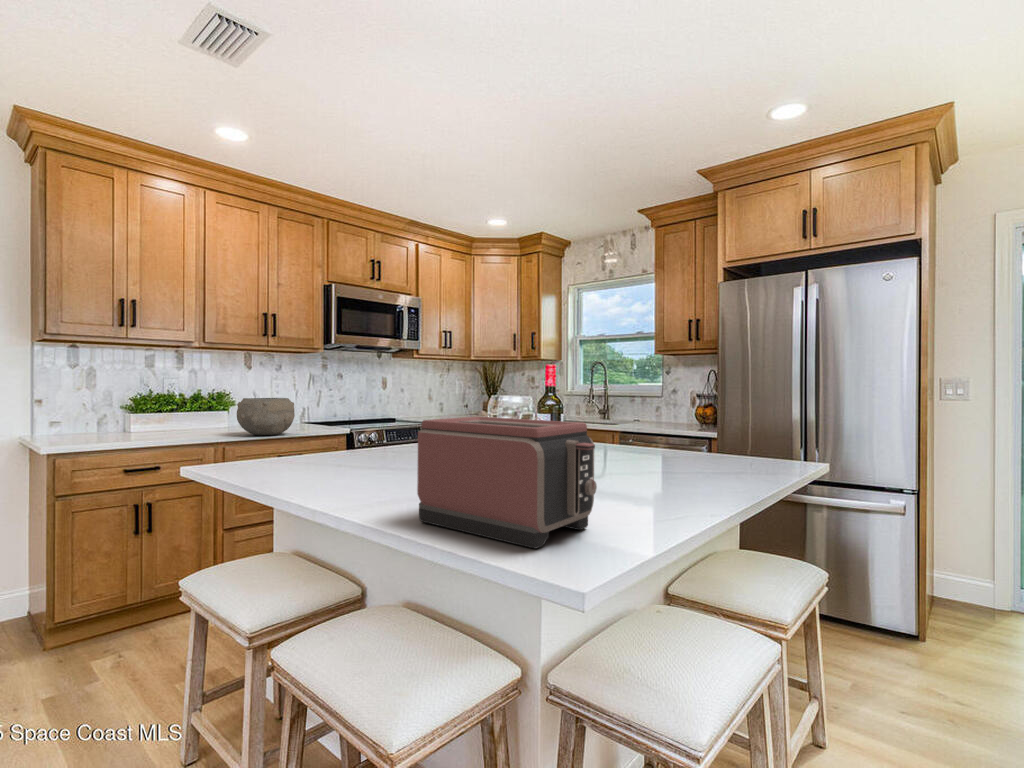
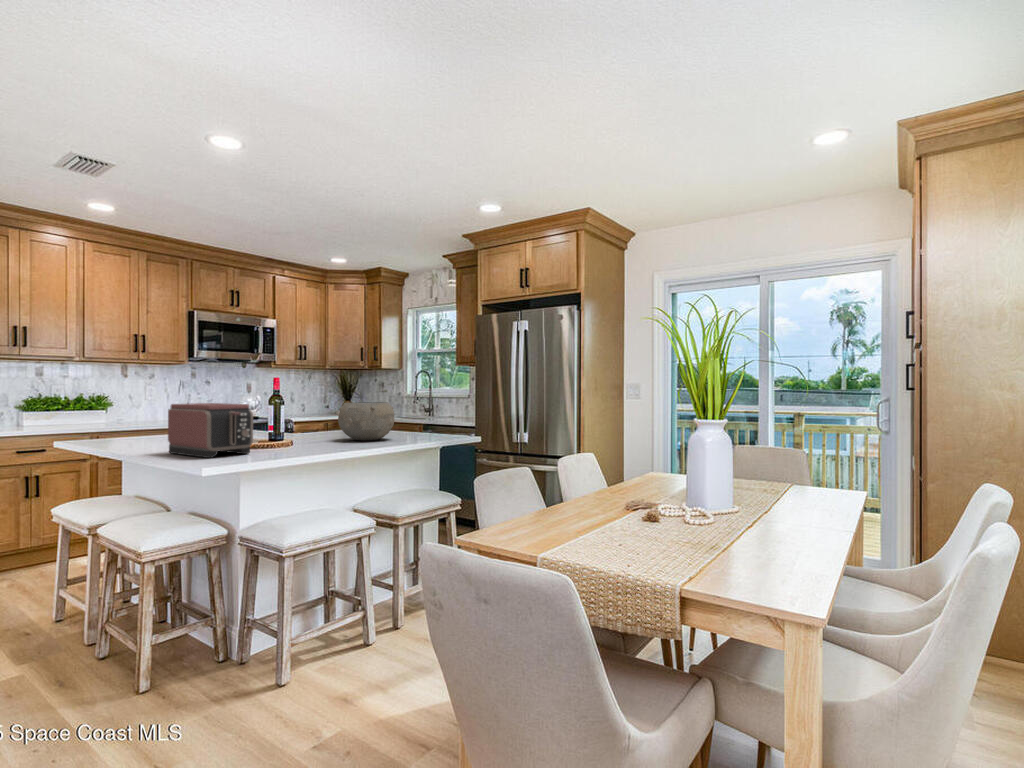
ceramic bowl: present [237,398,295,435] -> present [338,402,394,440]

